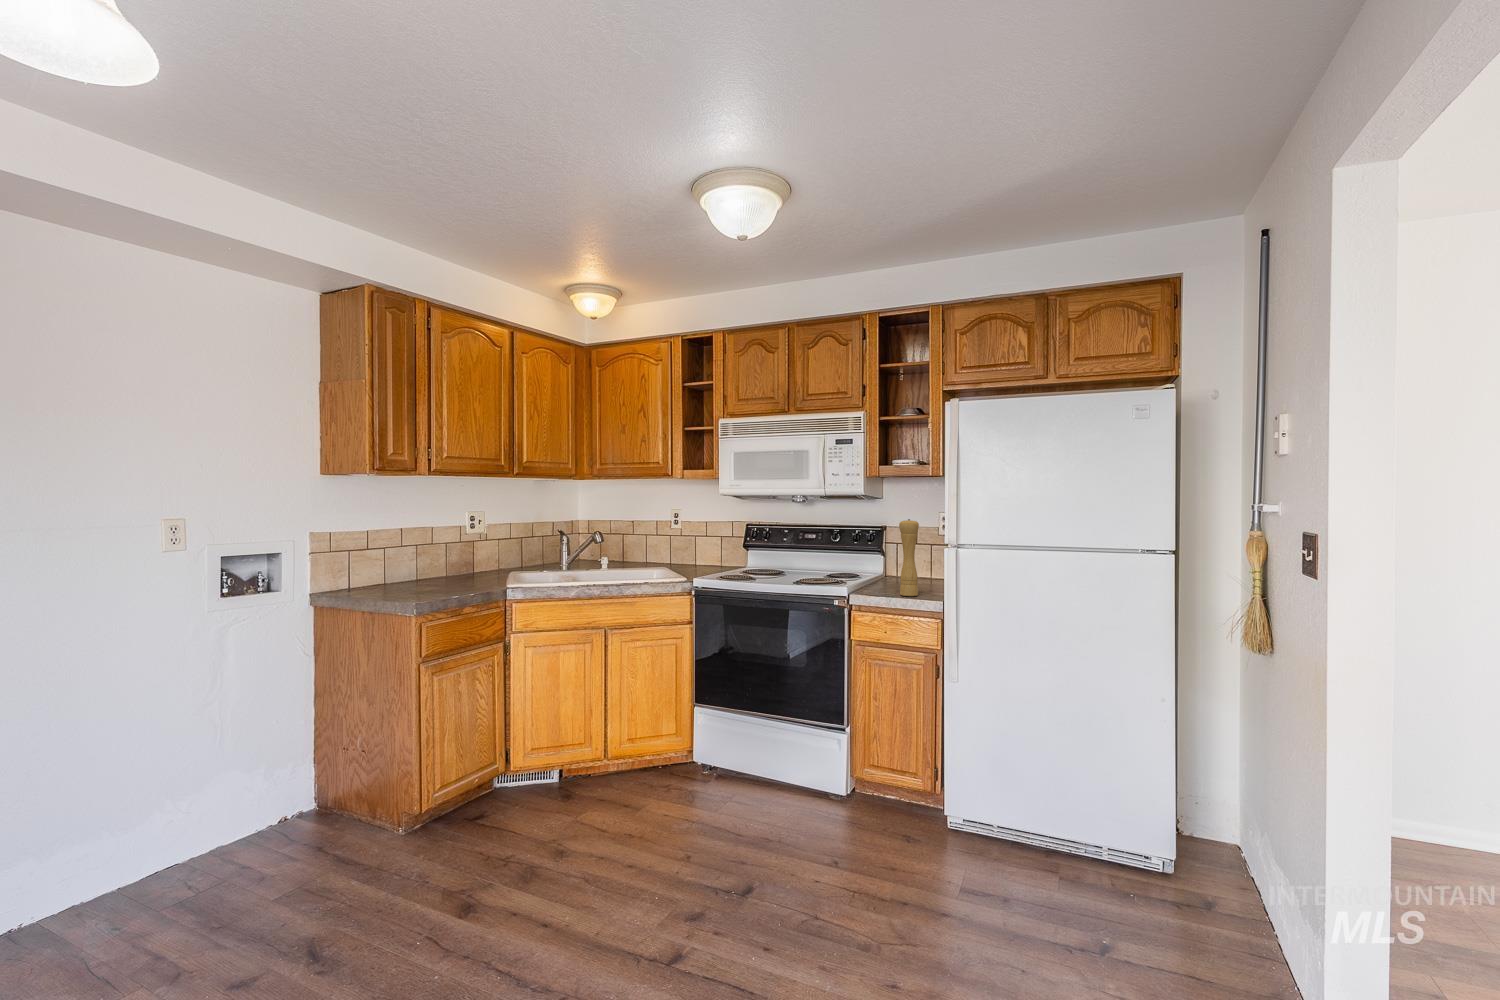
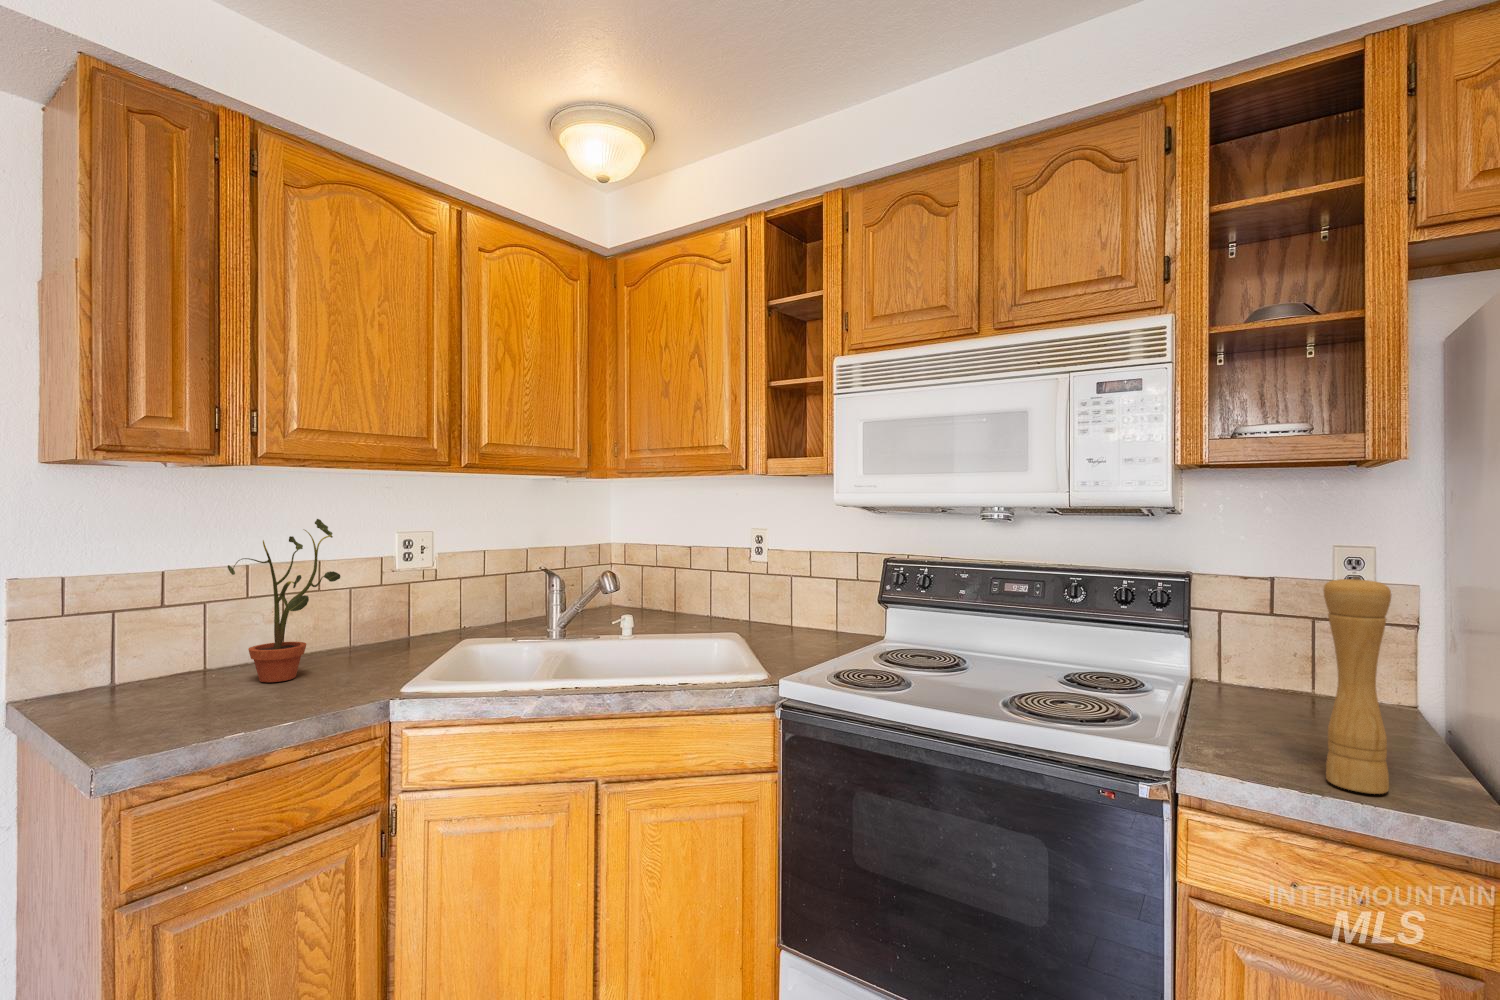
potted plant: none [416,503,467,586] -> present [228,519,340,682]

